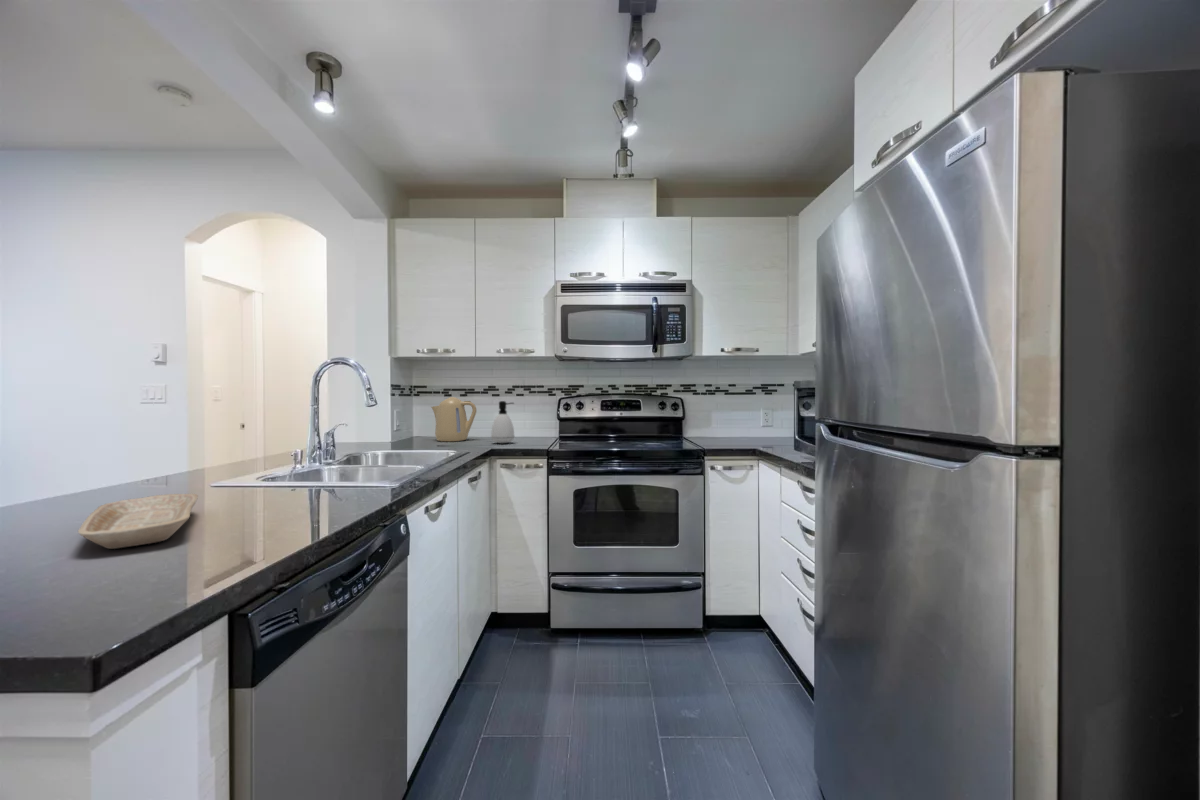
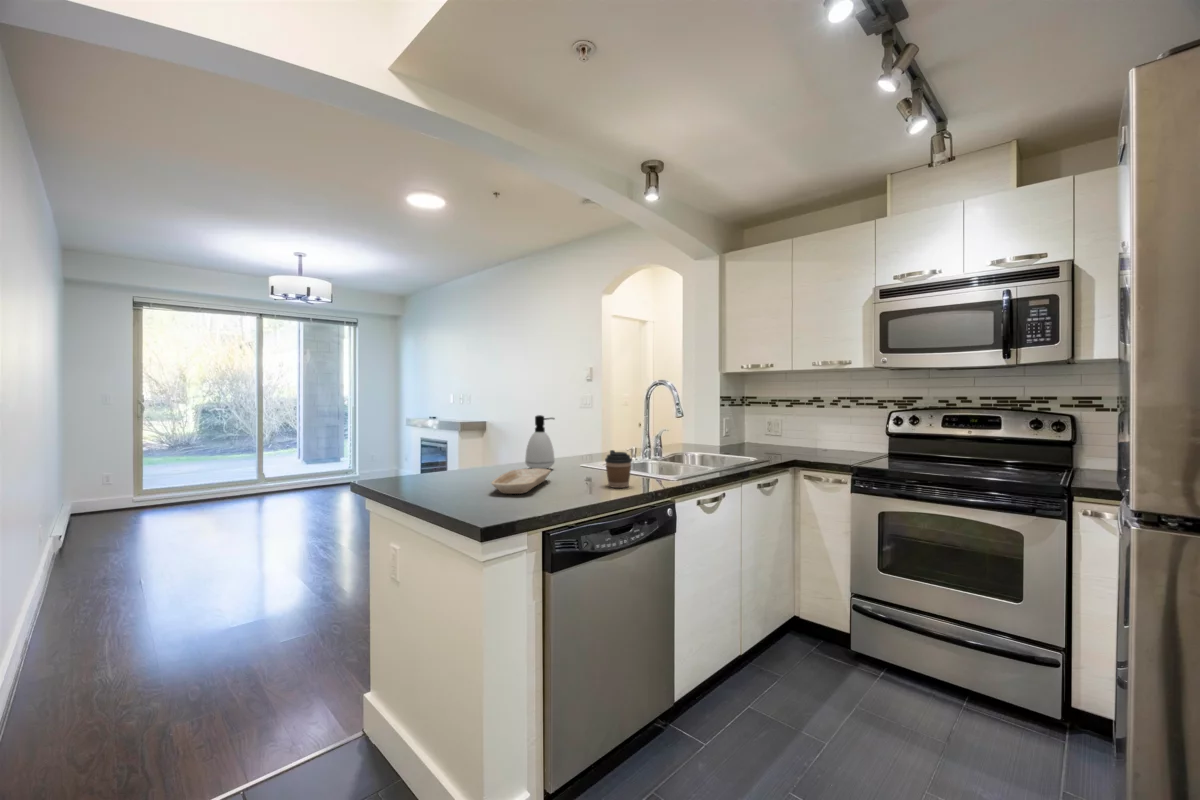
kettle: present [431,397,476,442] -> none [755,408,796,449]
soap dispenser: present [491,401,514,443] -> present [525,415,554,469]
coffee cup: none [307,451,351,506] -> present [605,450,632,488]

